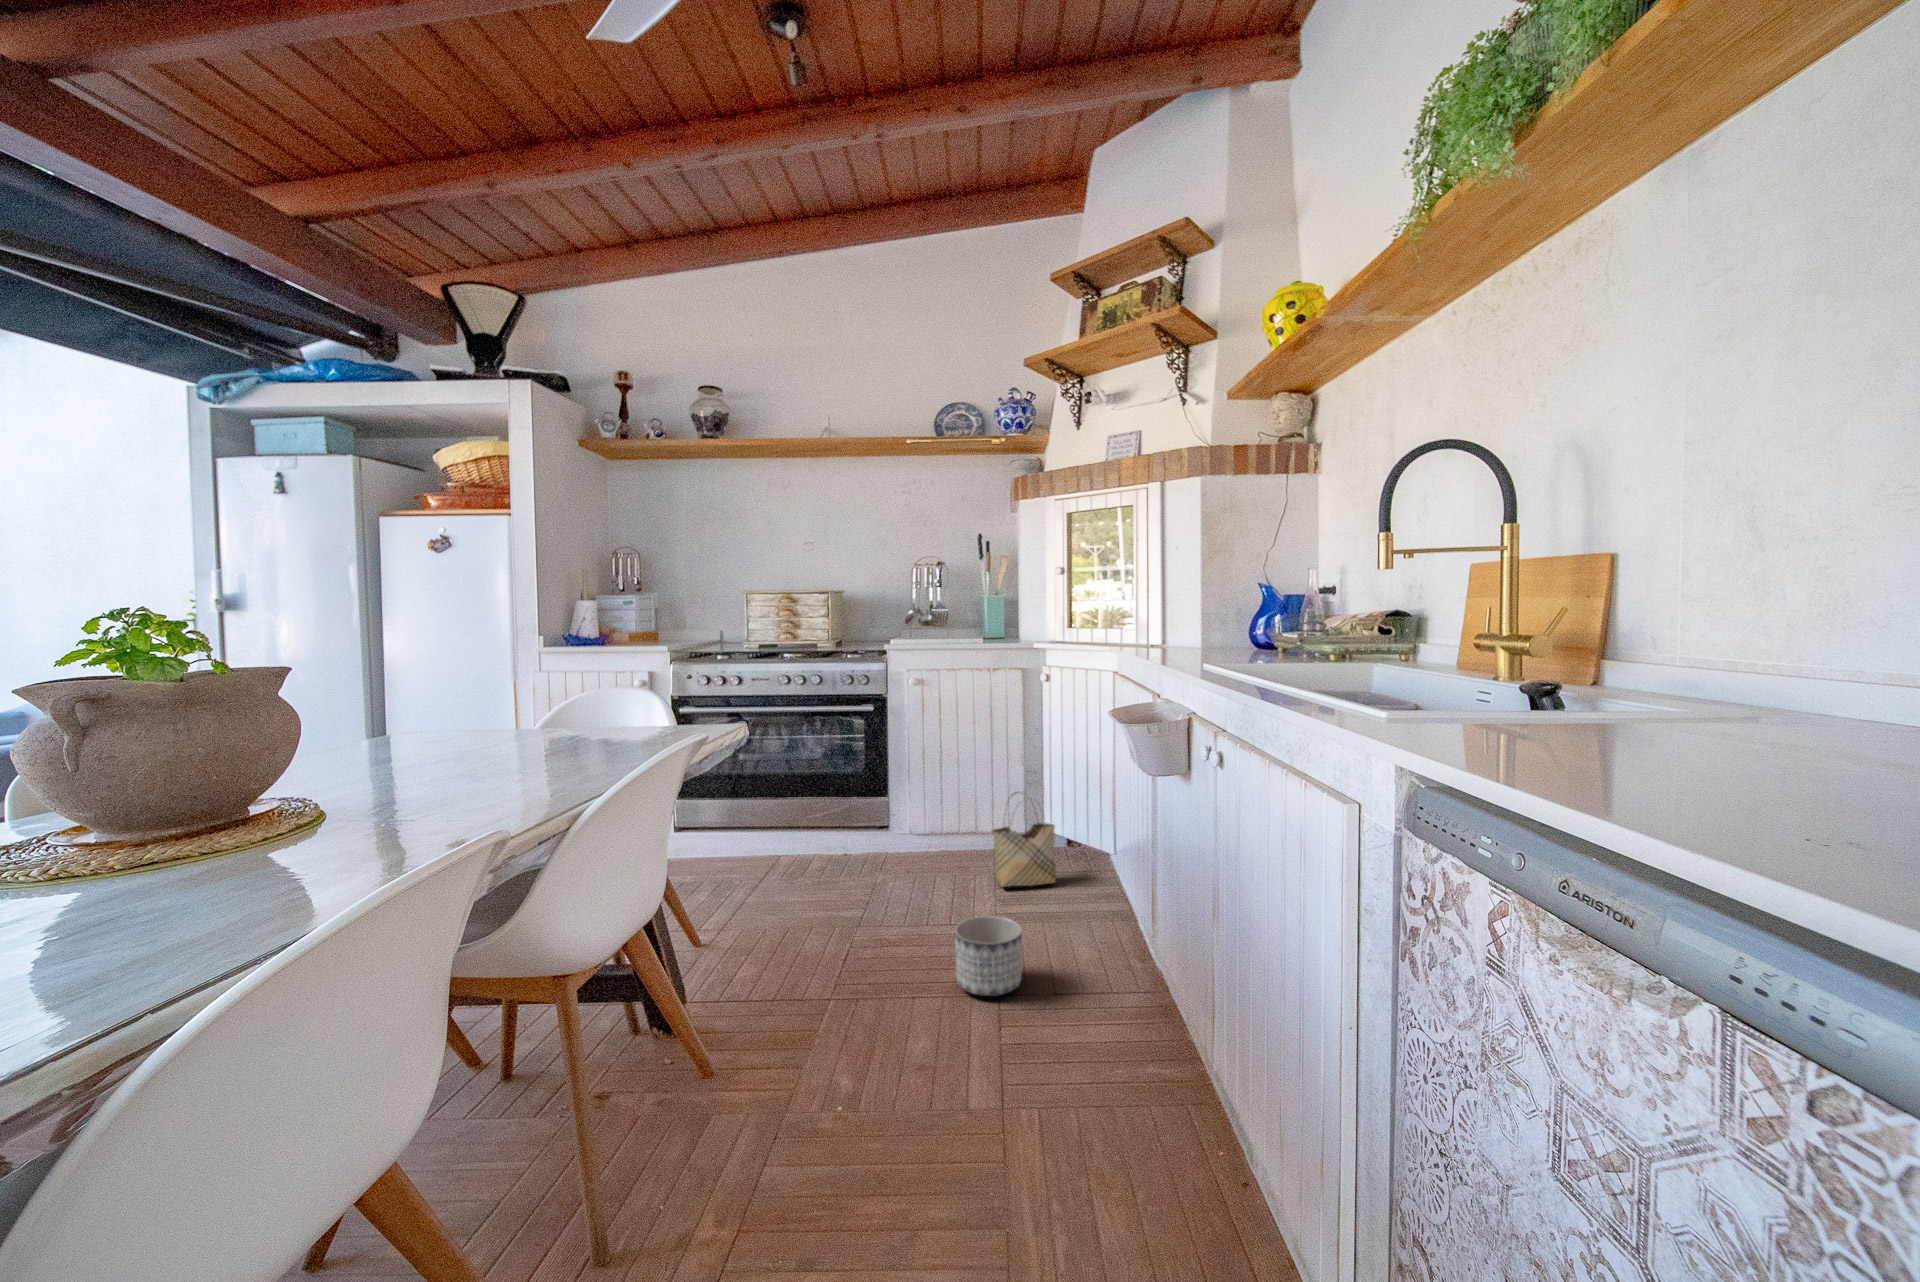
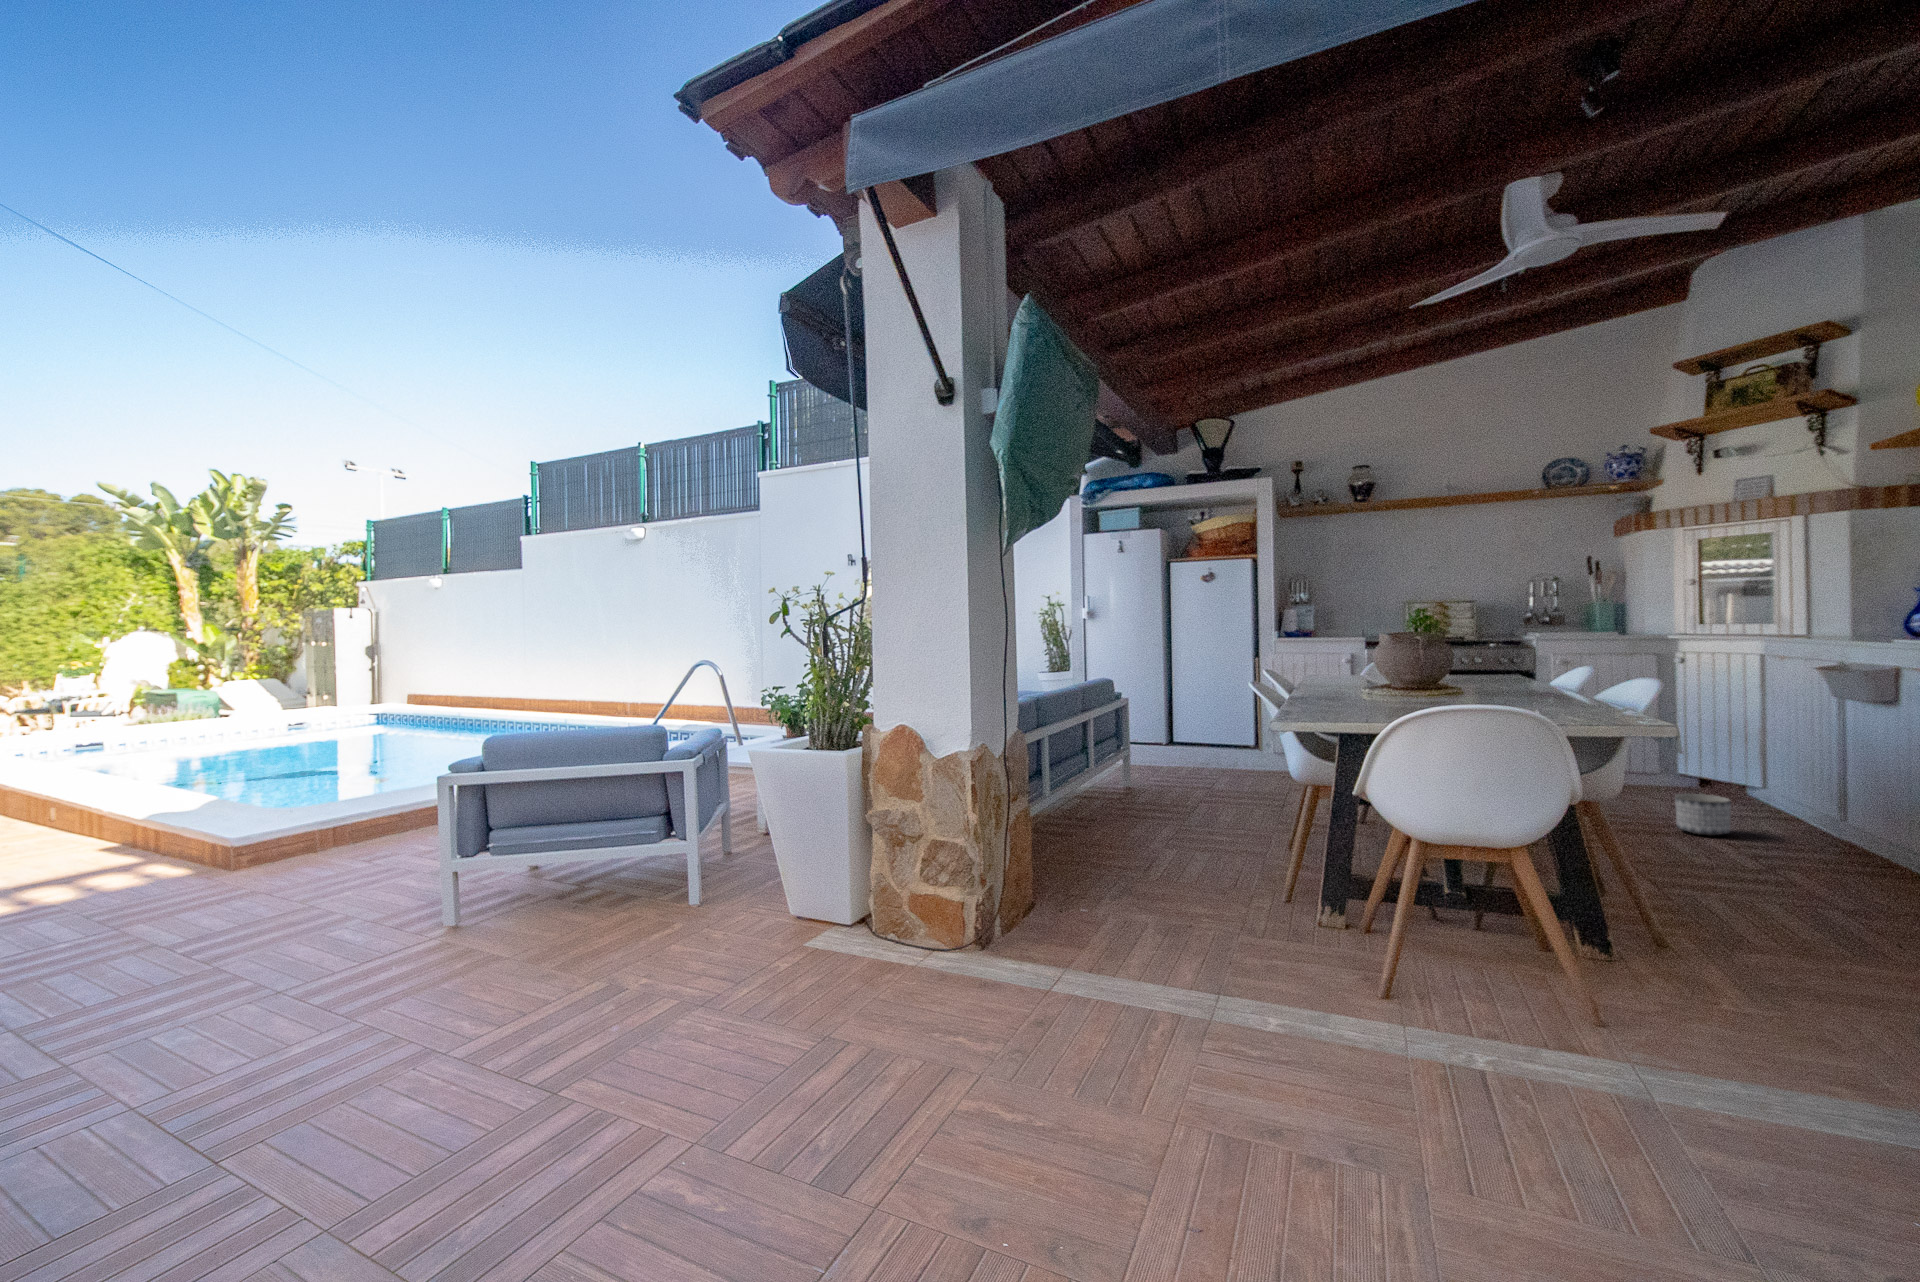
woven basket: present [992,793,1056,887] -> none [1652,737,1710,802]

